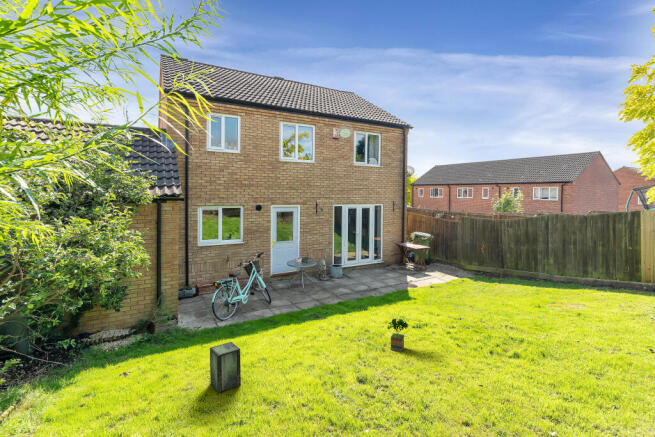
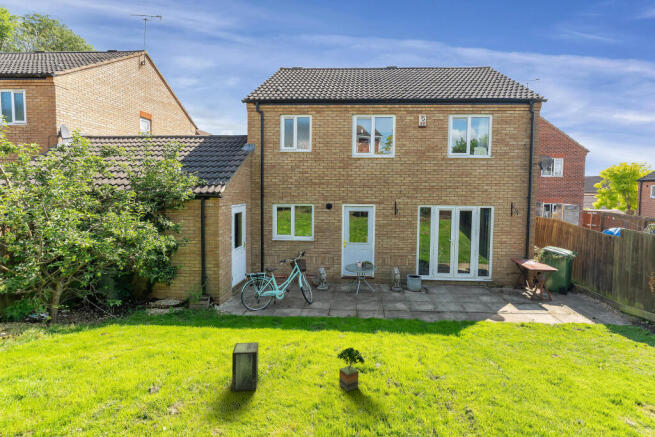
storage box: present [210,342,241,394] -> present [232,342,258,392]

